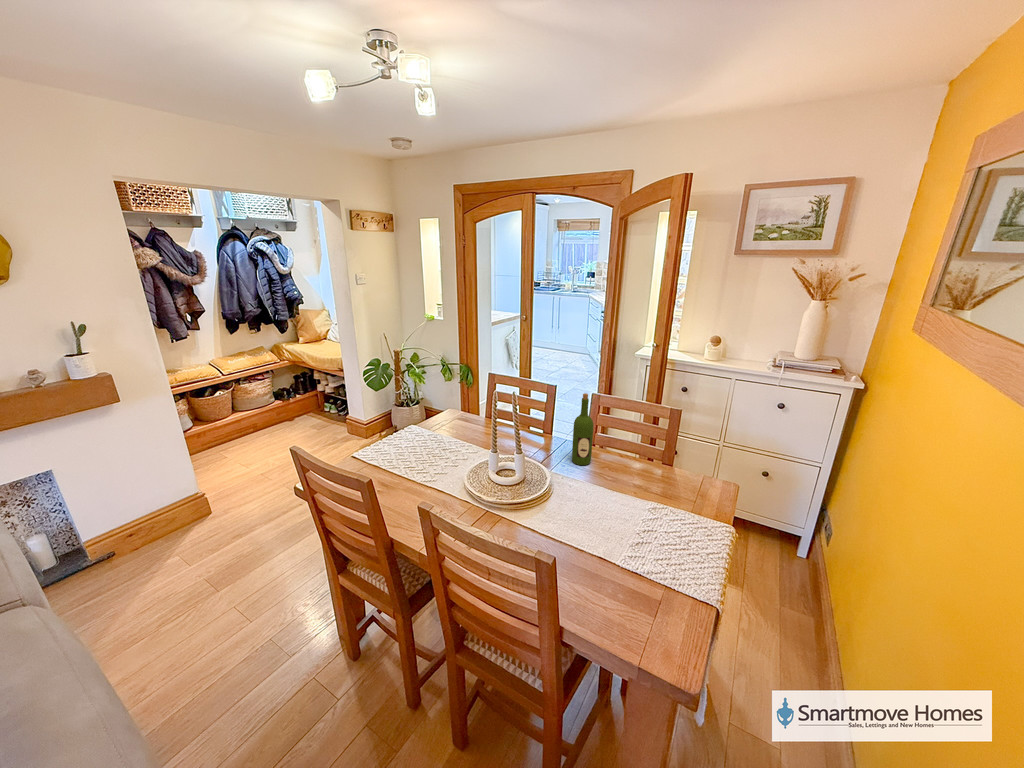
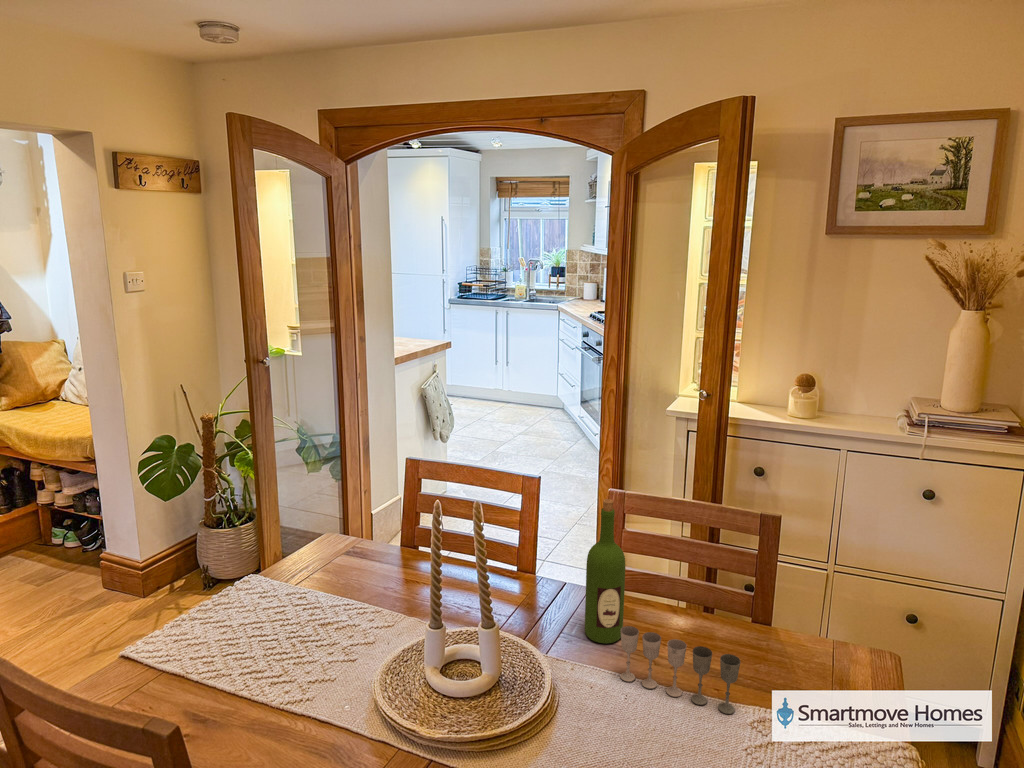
wine glass: none [585,456,644,500] -> present [620,626,741,714]

